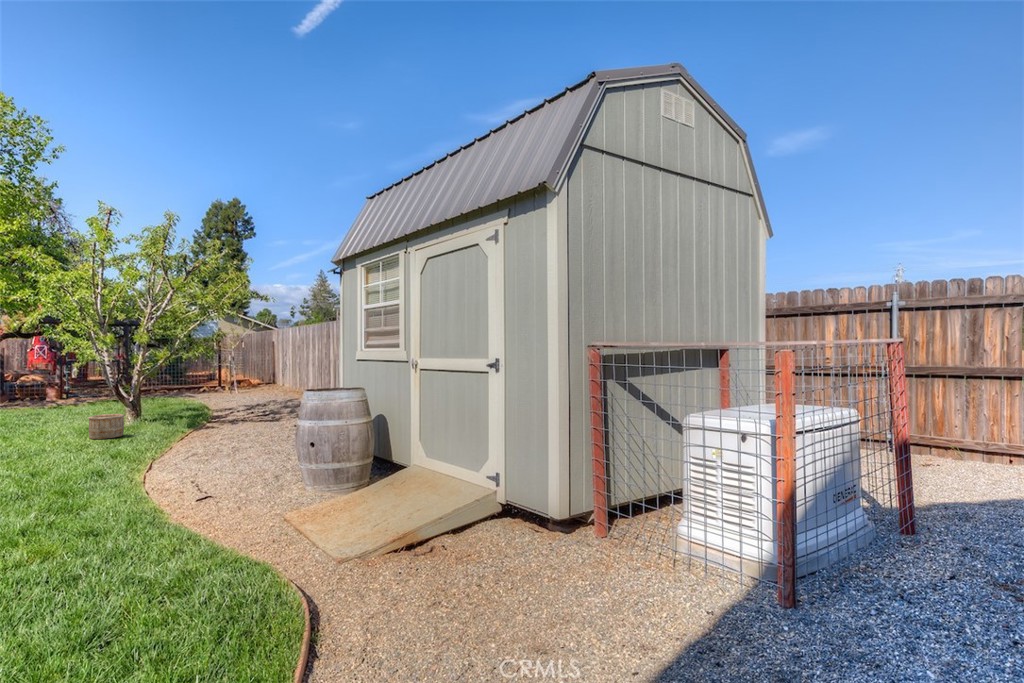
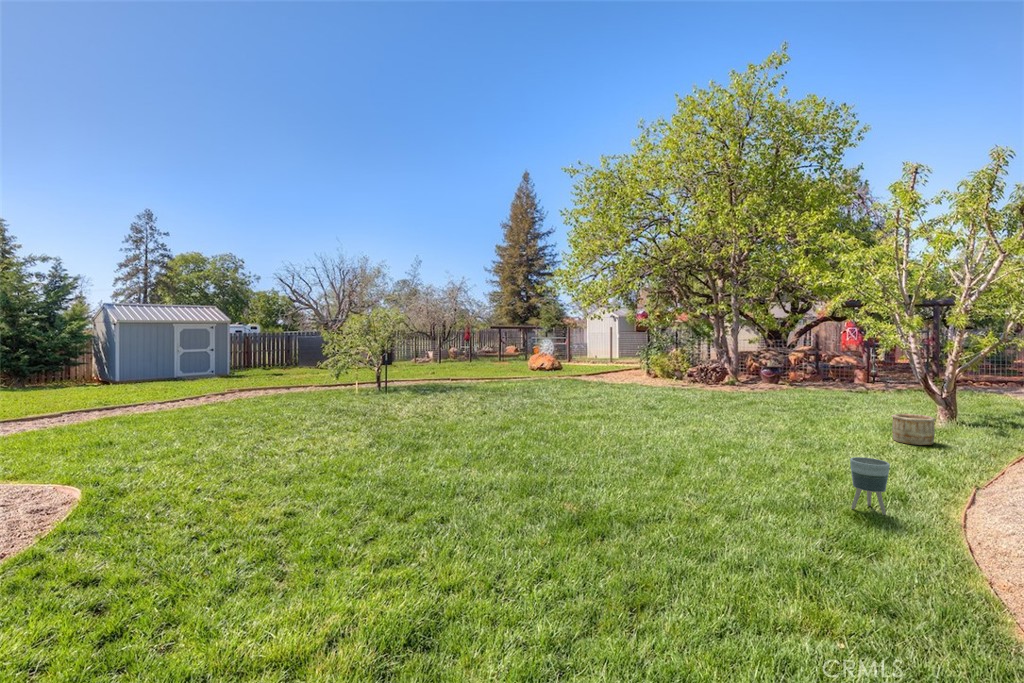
planter: none [54,444,89,490] -> present [850,457,890,515]

